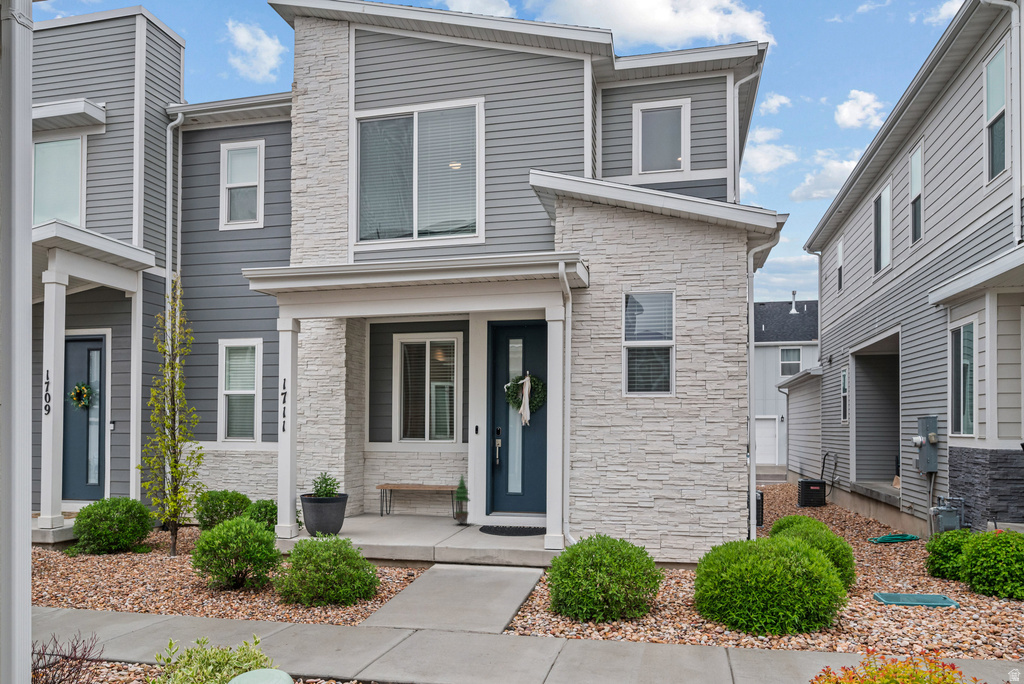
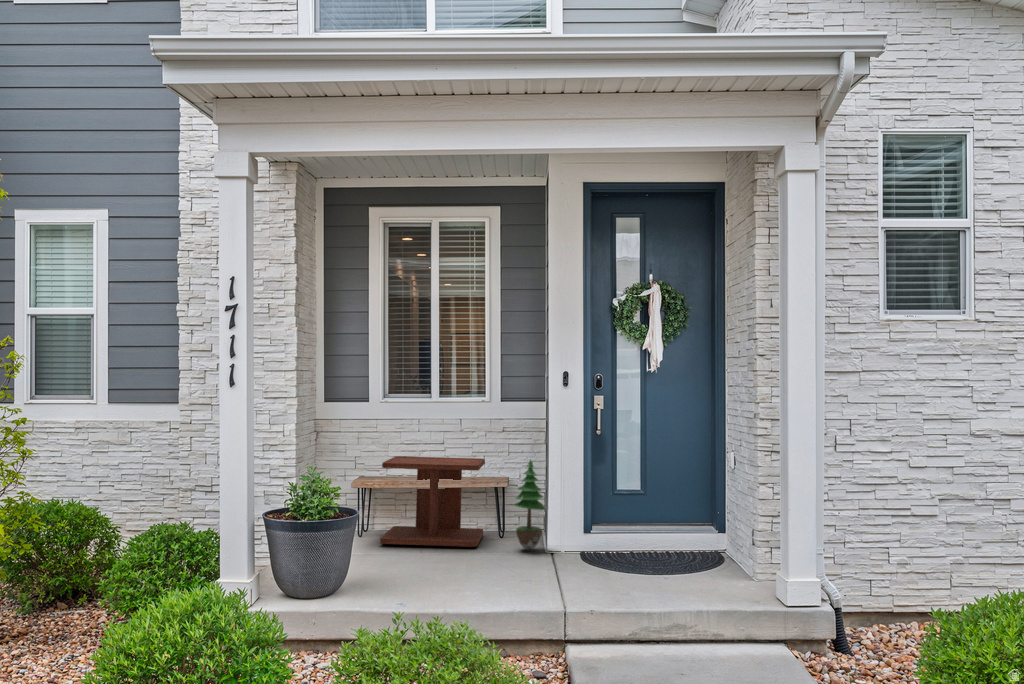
side table: none [388,471,450,522] -> present [380,456,485,548]

